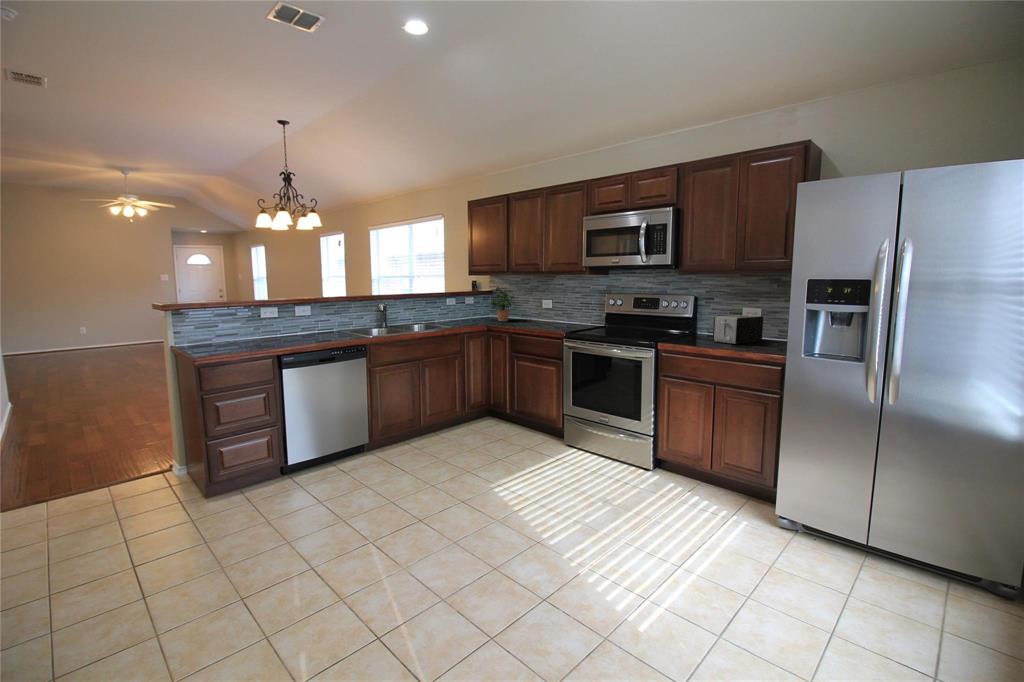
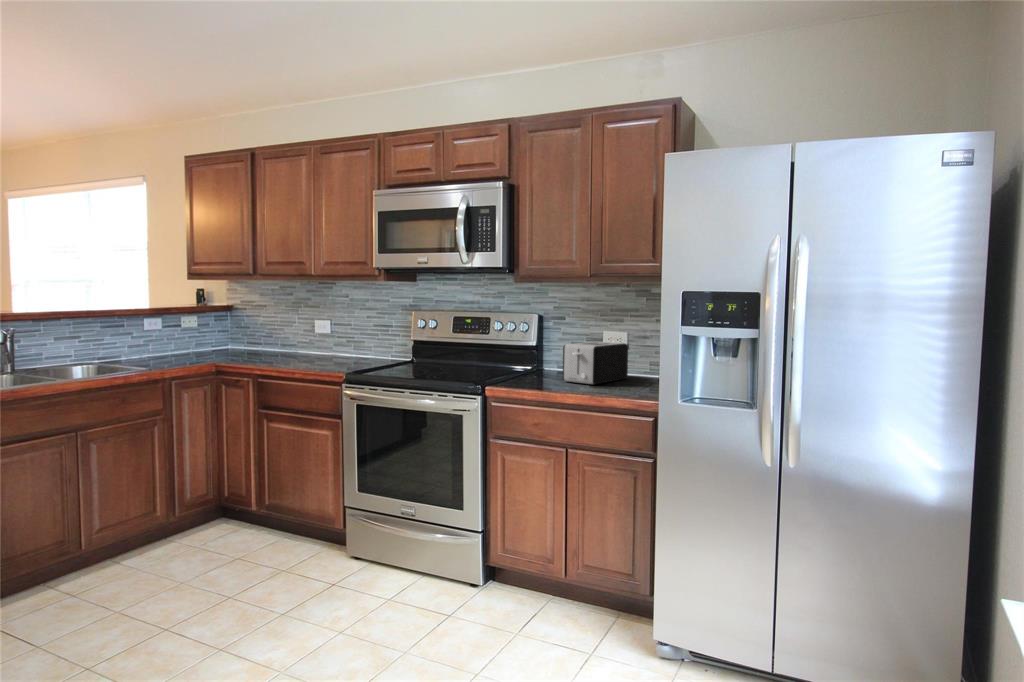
potted plant: present [491,287,516,321] -> none [222,298,279,355]

